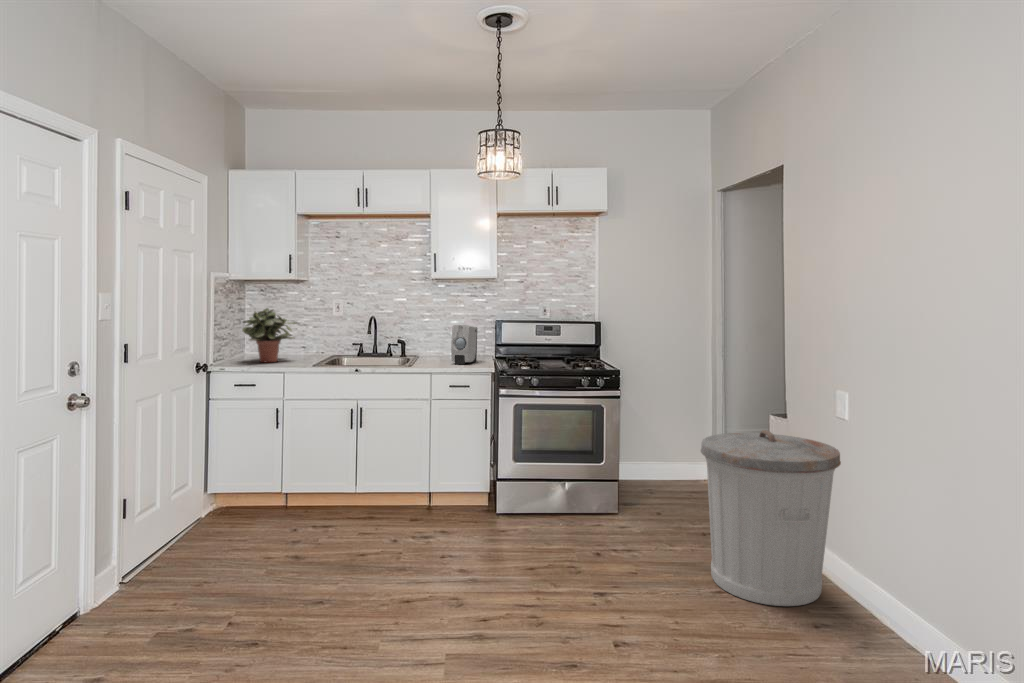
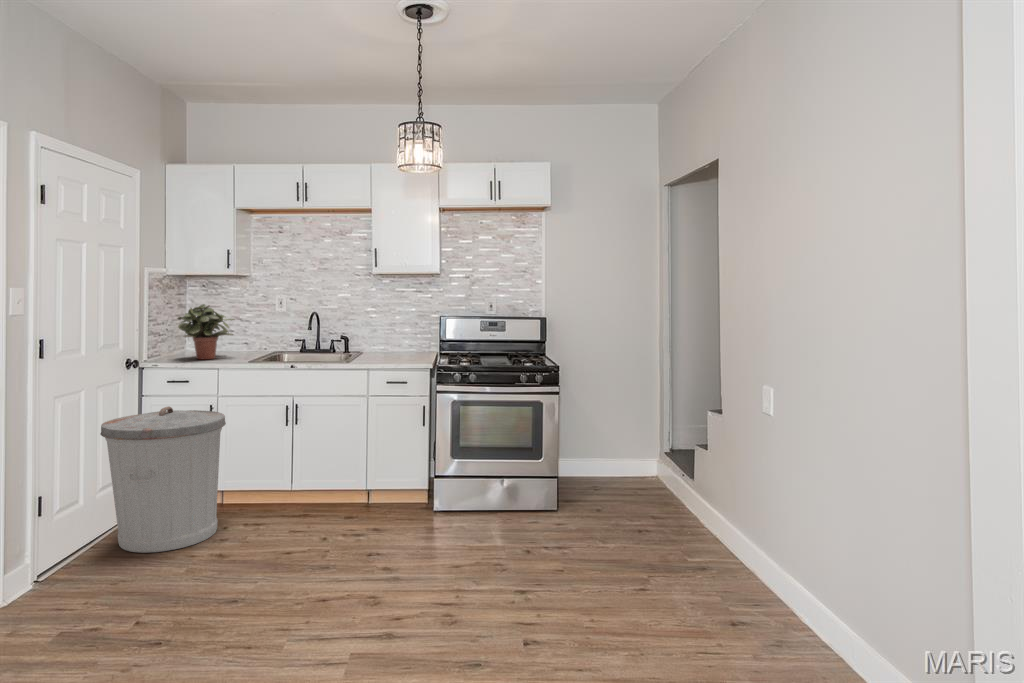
soap dispenser: present [451,325,477,364] -> none [392,321,420,360]
trash can: present [701,430,841,606] -> present [100,406,226,553]

